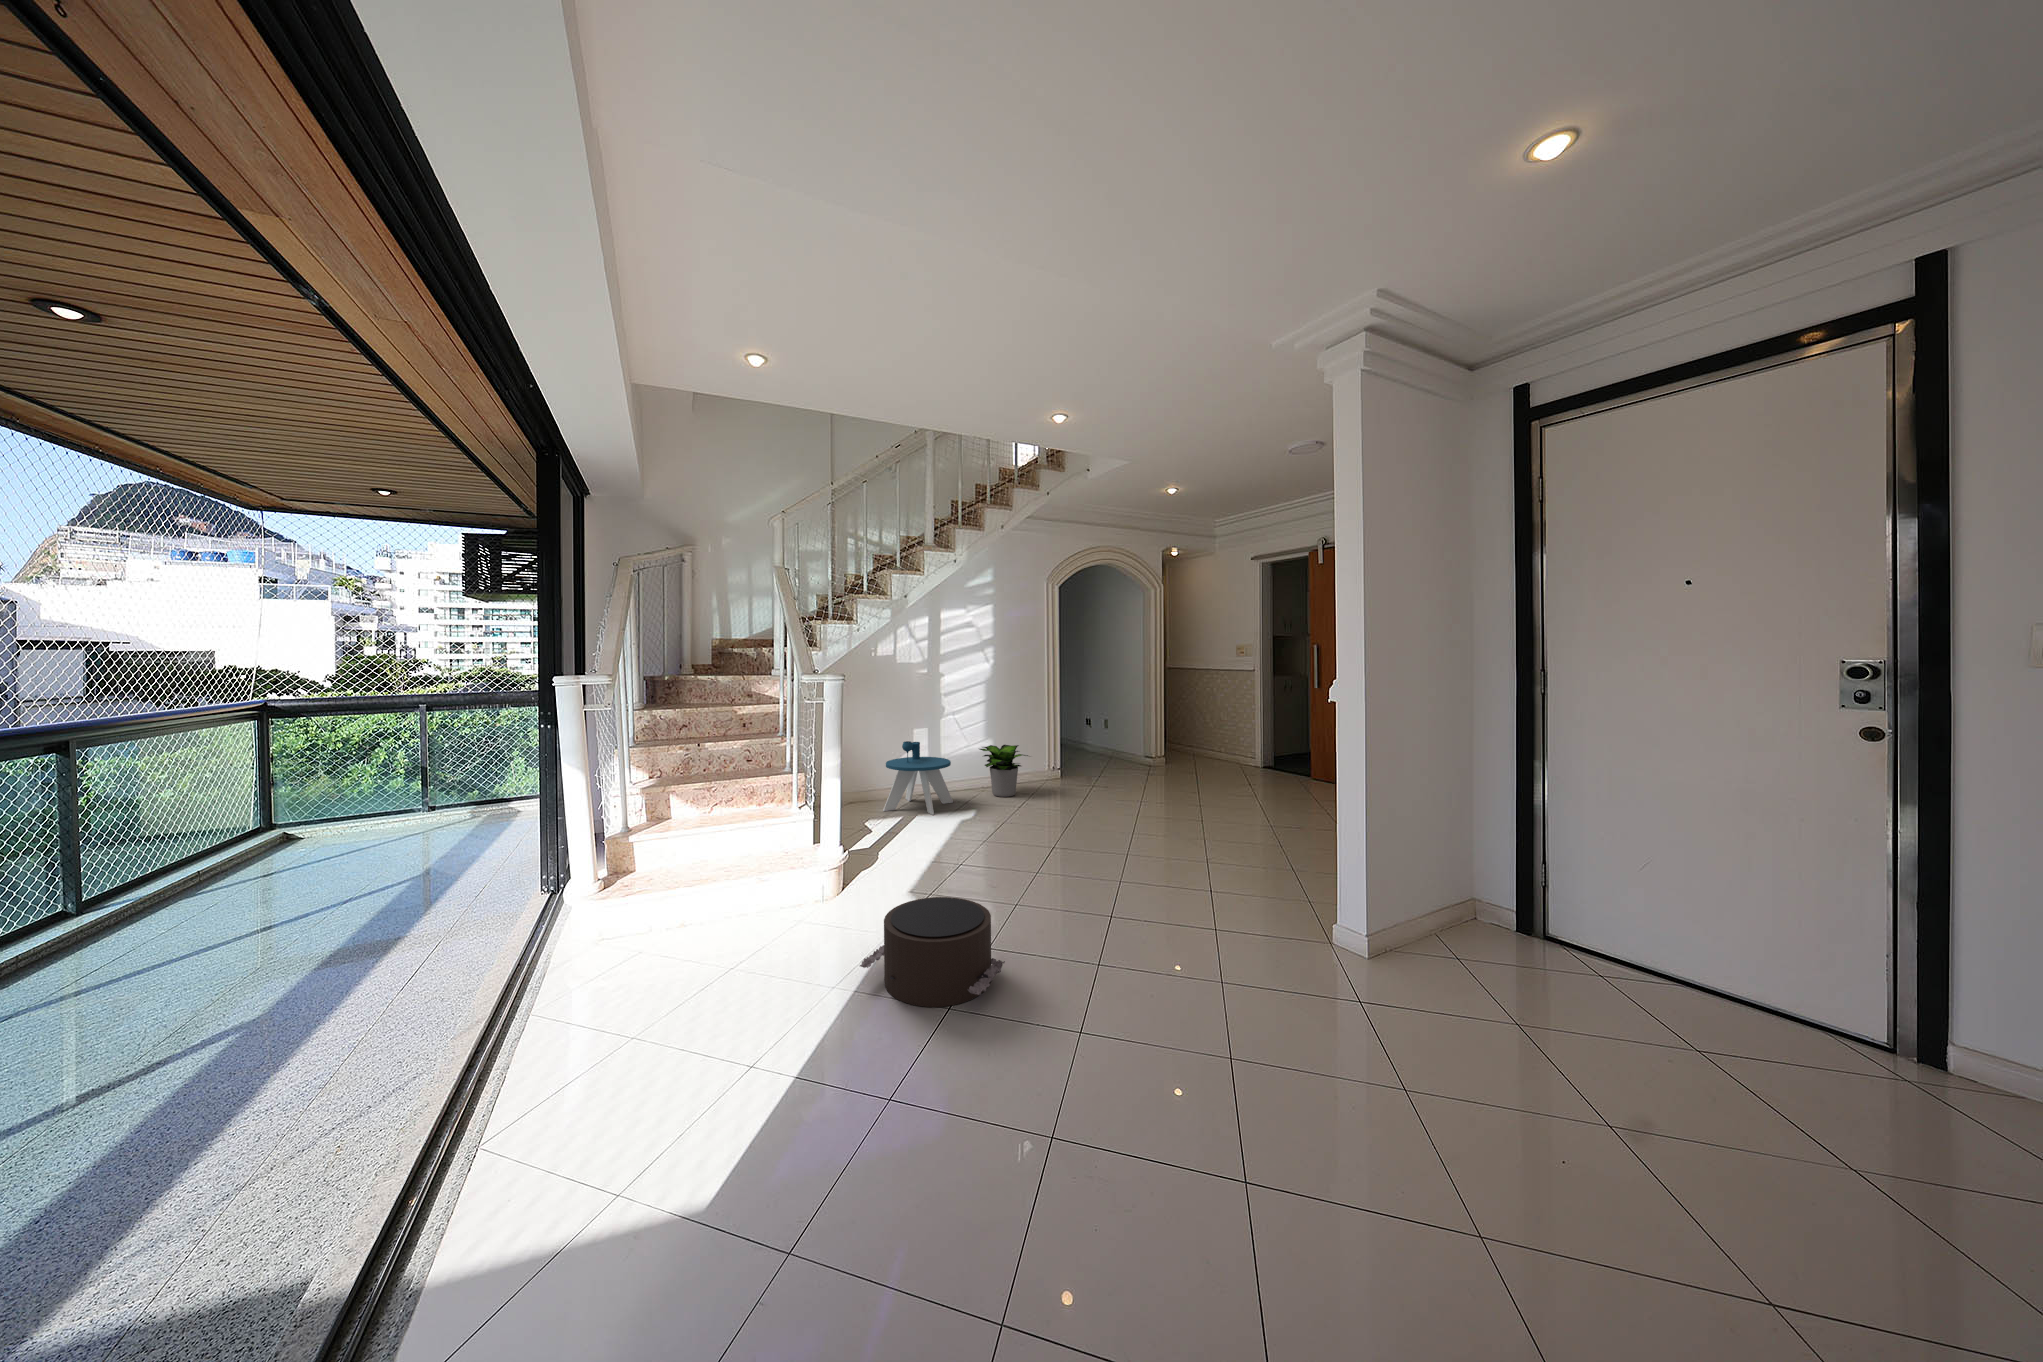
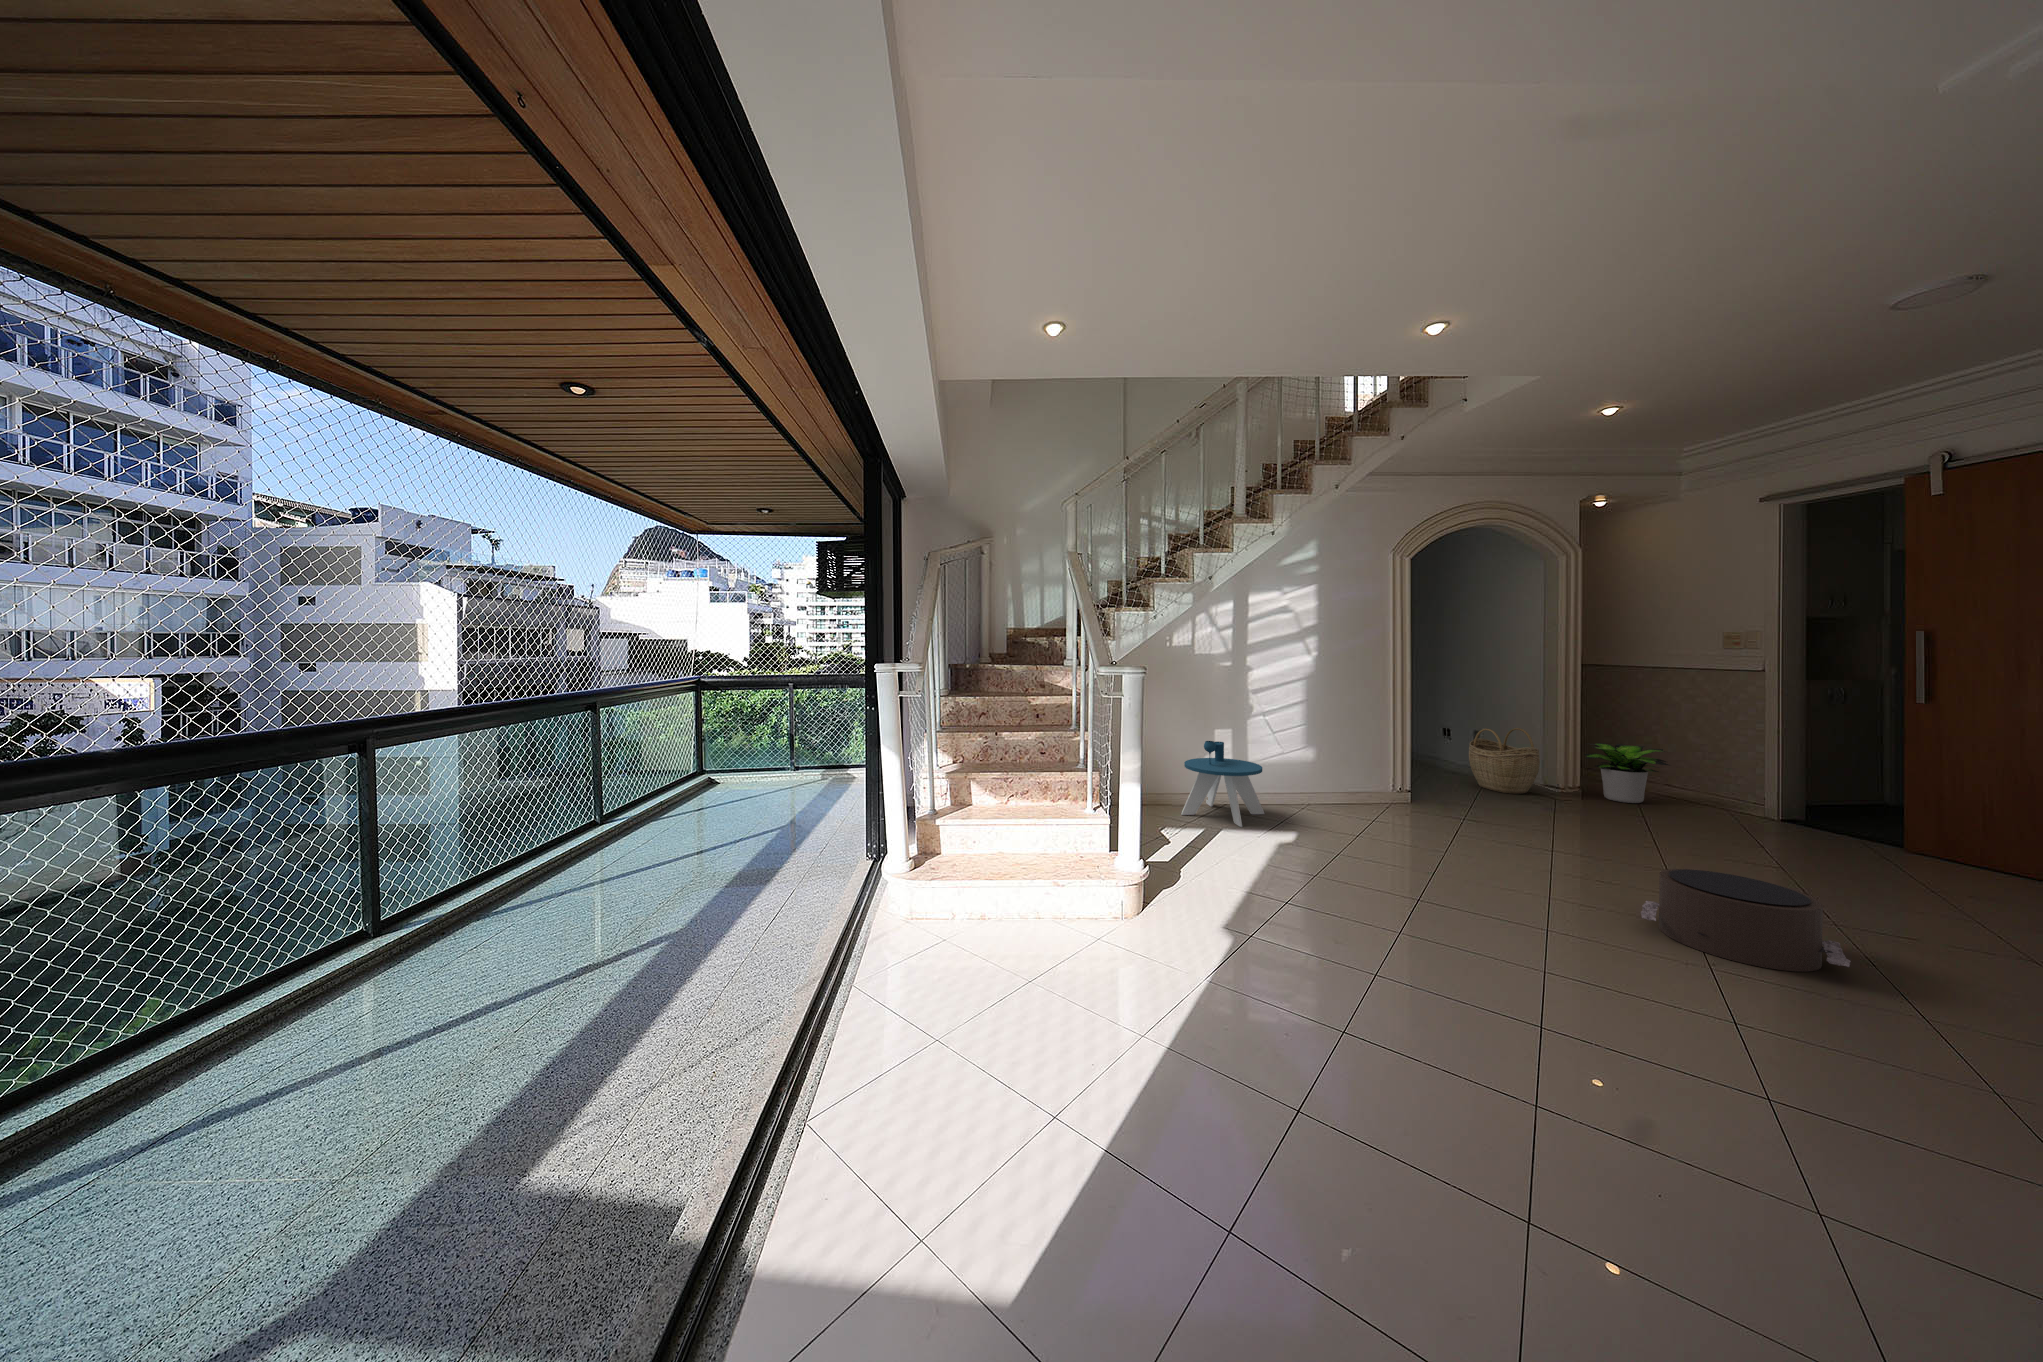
woven basket: none [1102,718,1144,768] -> present [1469,728,1540,794]
potted plant: present [980,745,1028,797] -> present [1584,743,1668,803]
pouf: present [860,897,1005,1007] -> present [1641,869,1851,972]

